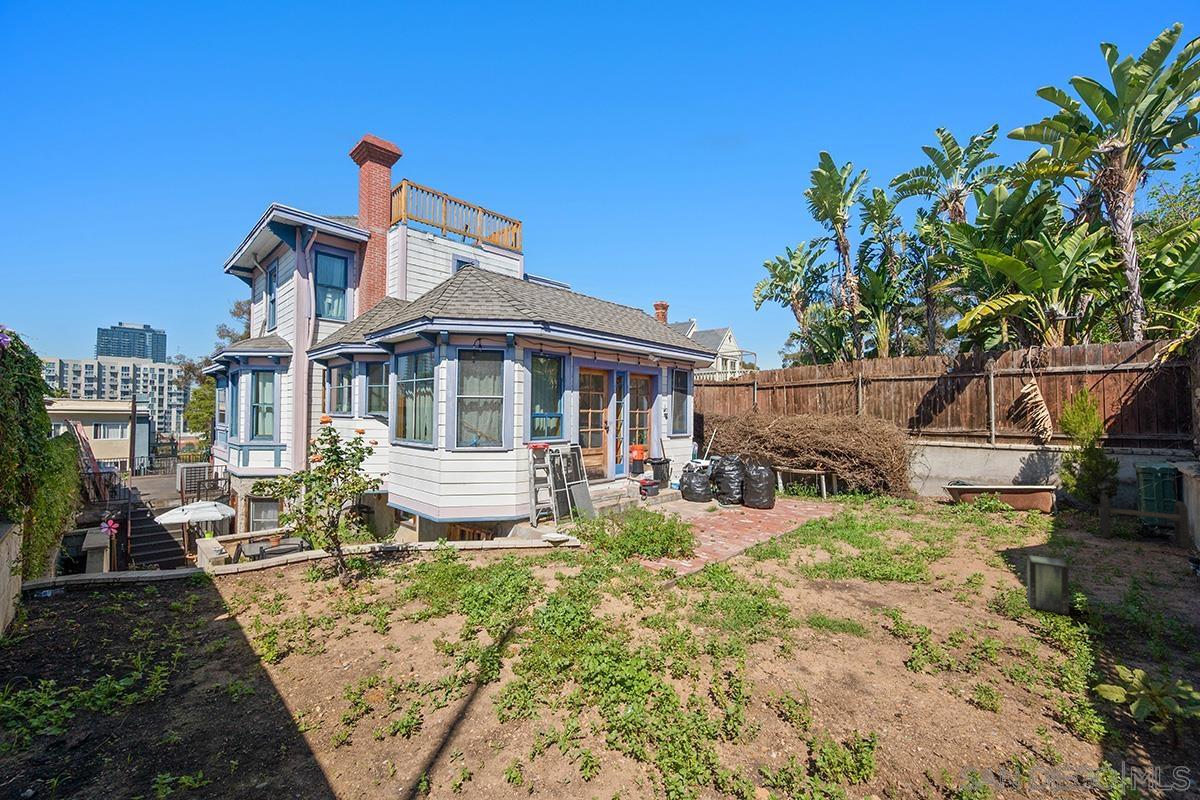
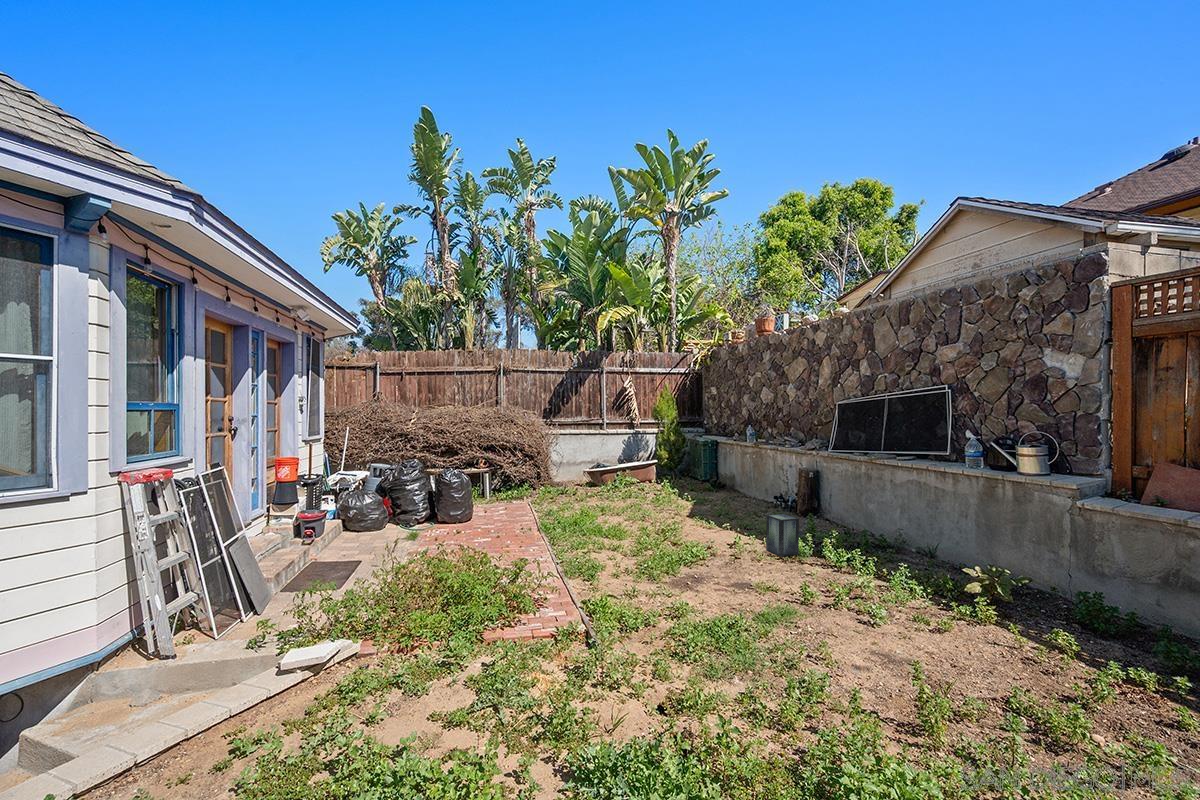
bench: present [1100,495,1189,548] -> none [692,462,738,493]

